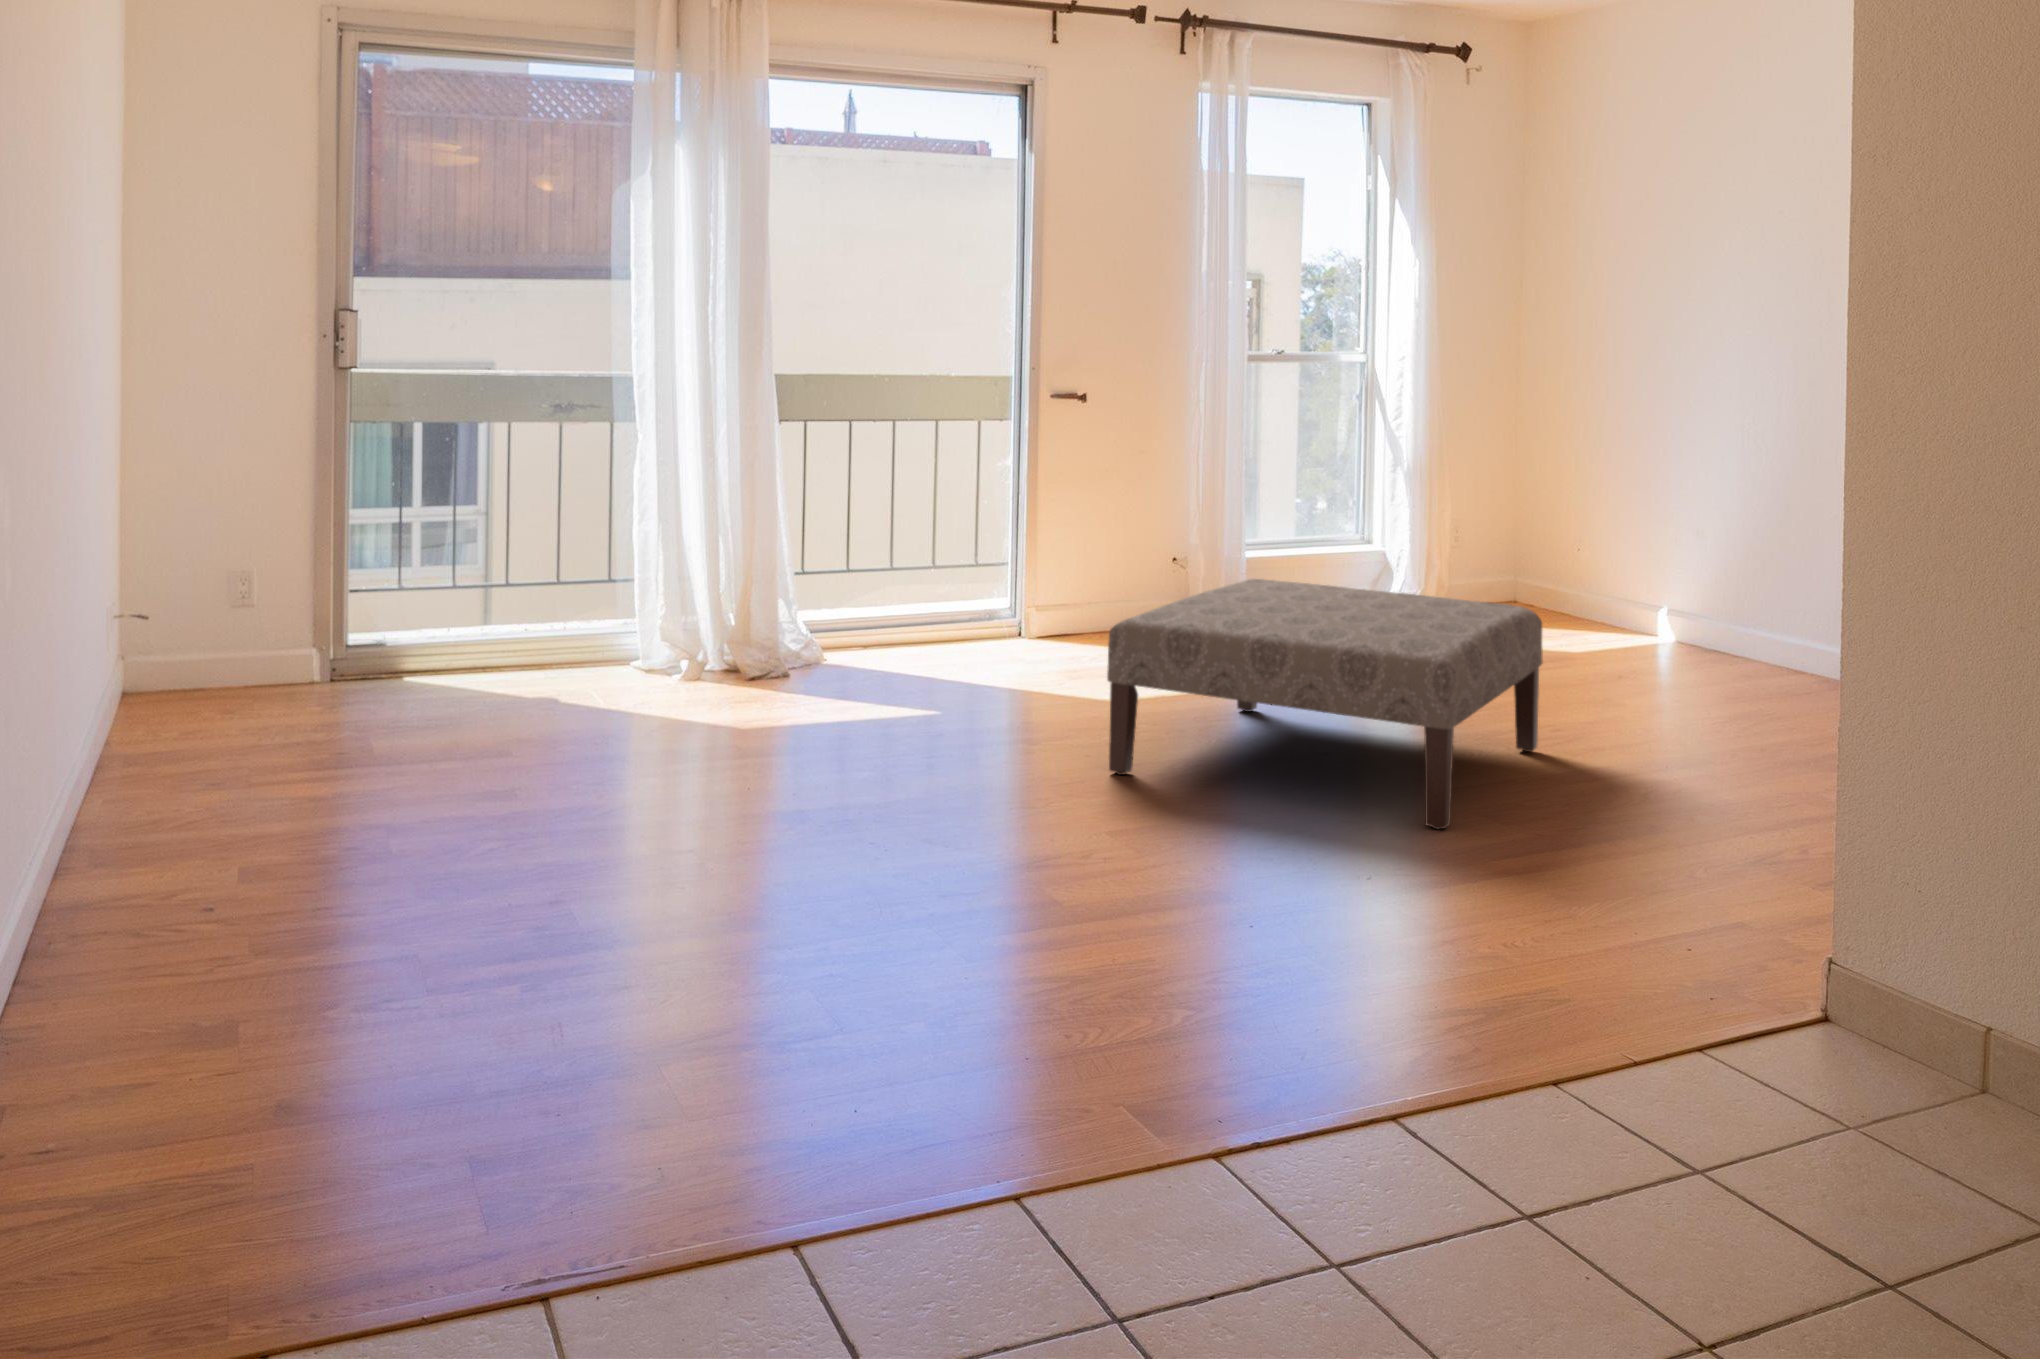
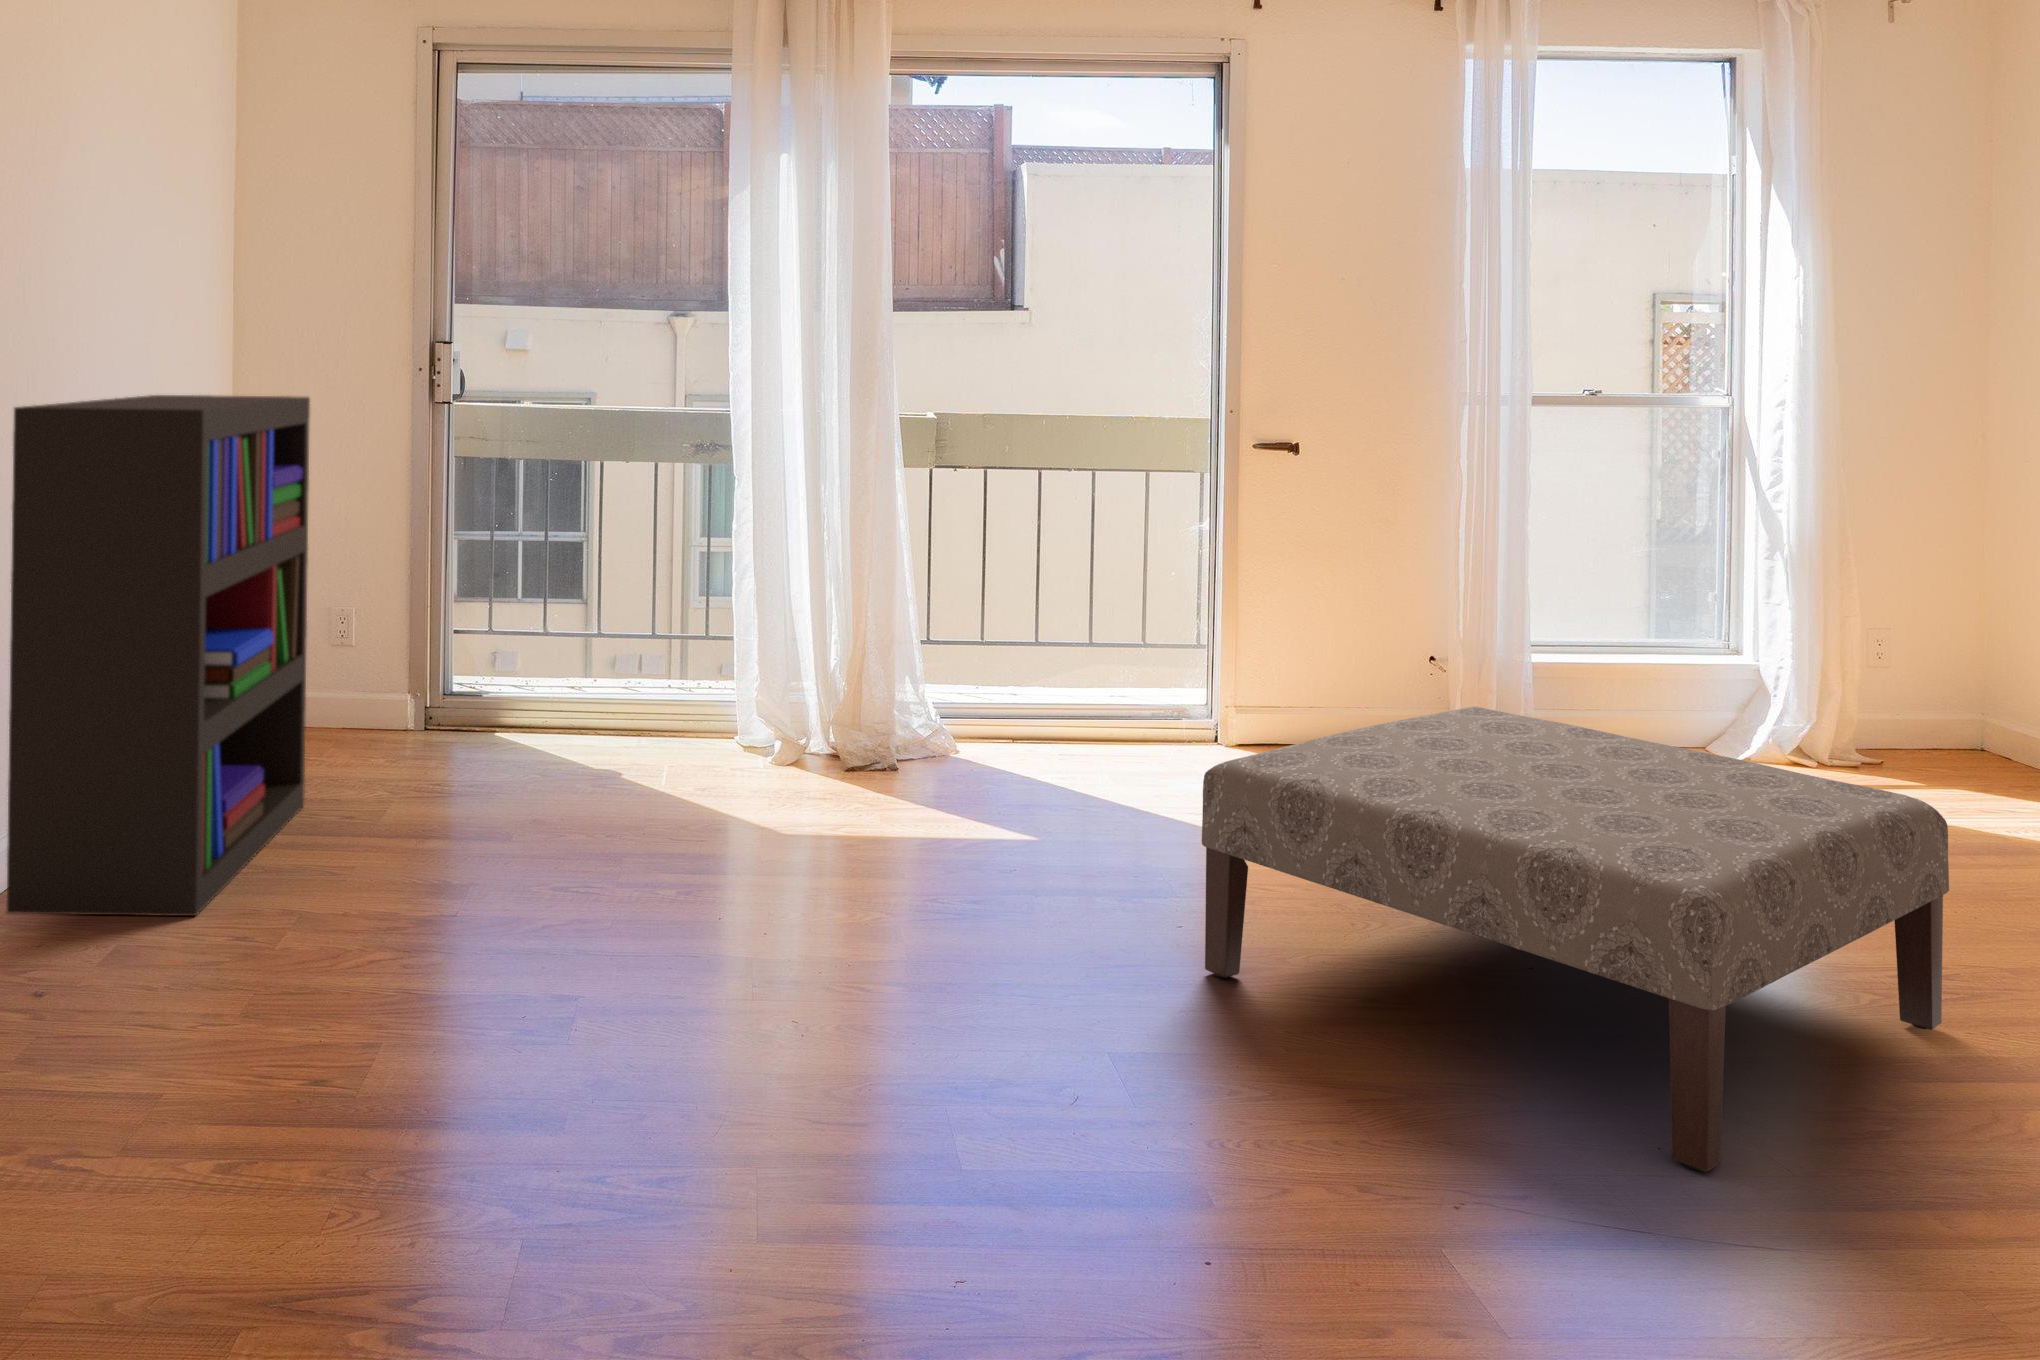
bookshelf: none [86,364,285,849] -> present [7,395,310,916]

